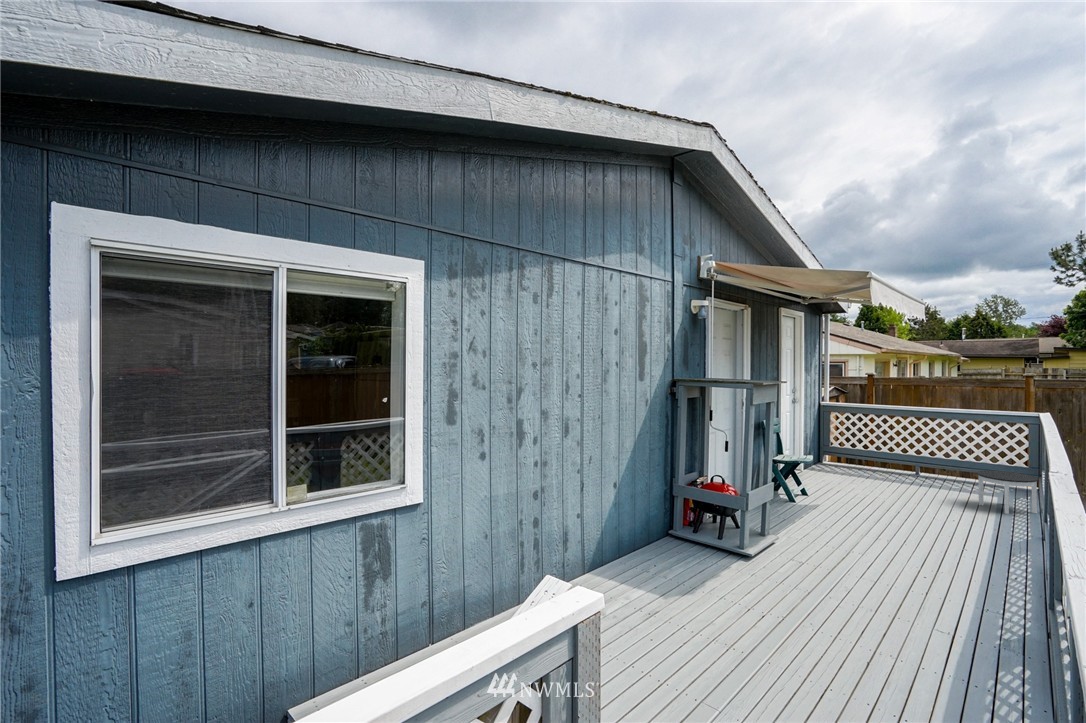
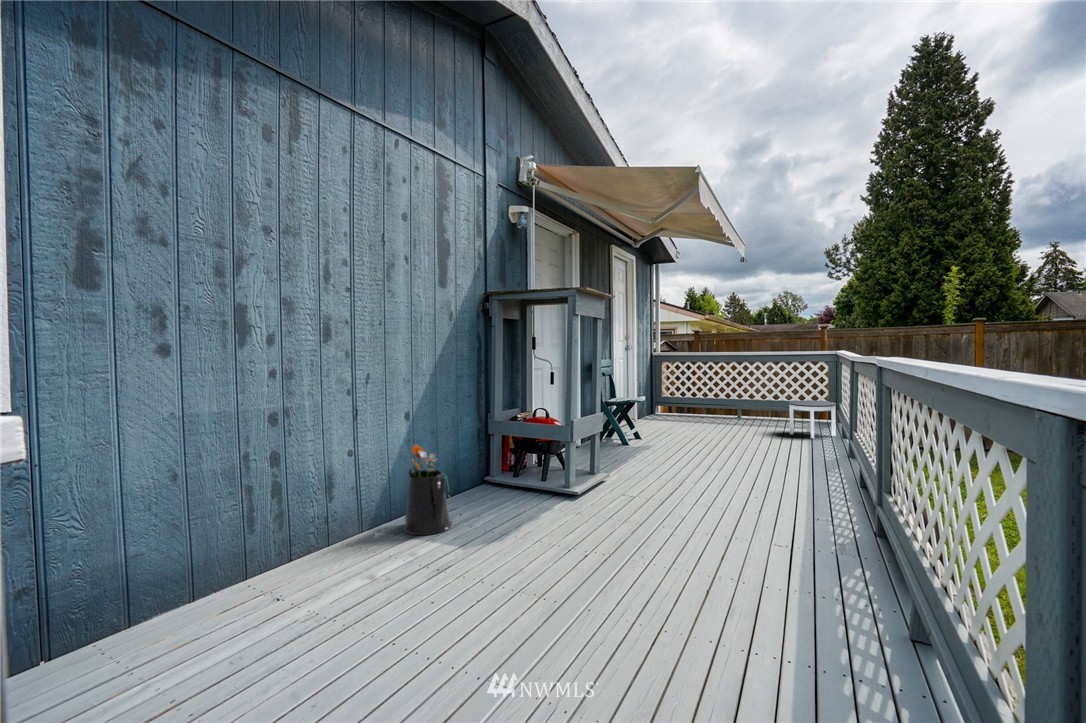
watering can: none [613,507,650,583] -> present [403,445,452,535]

